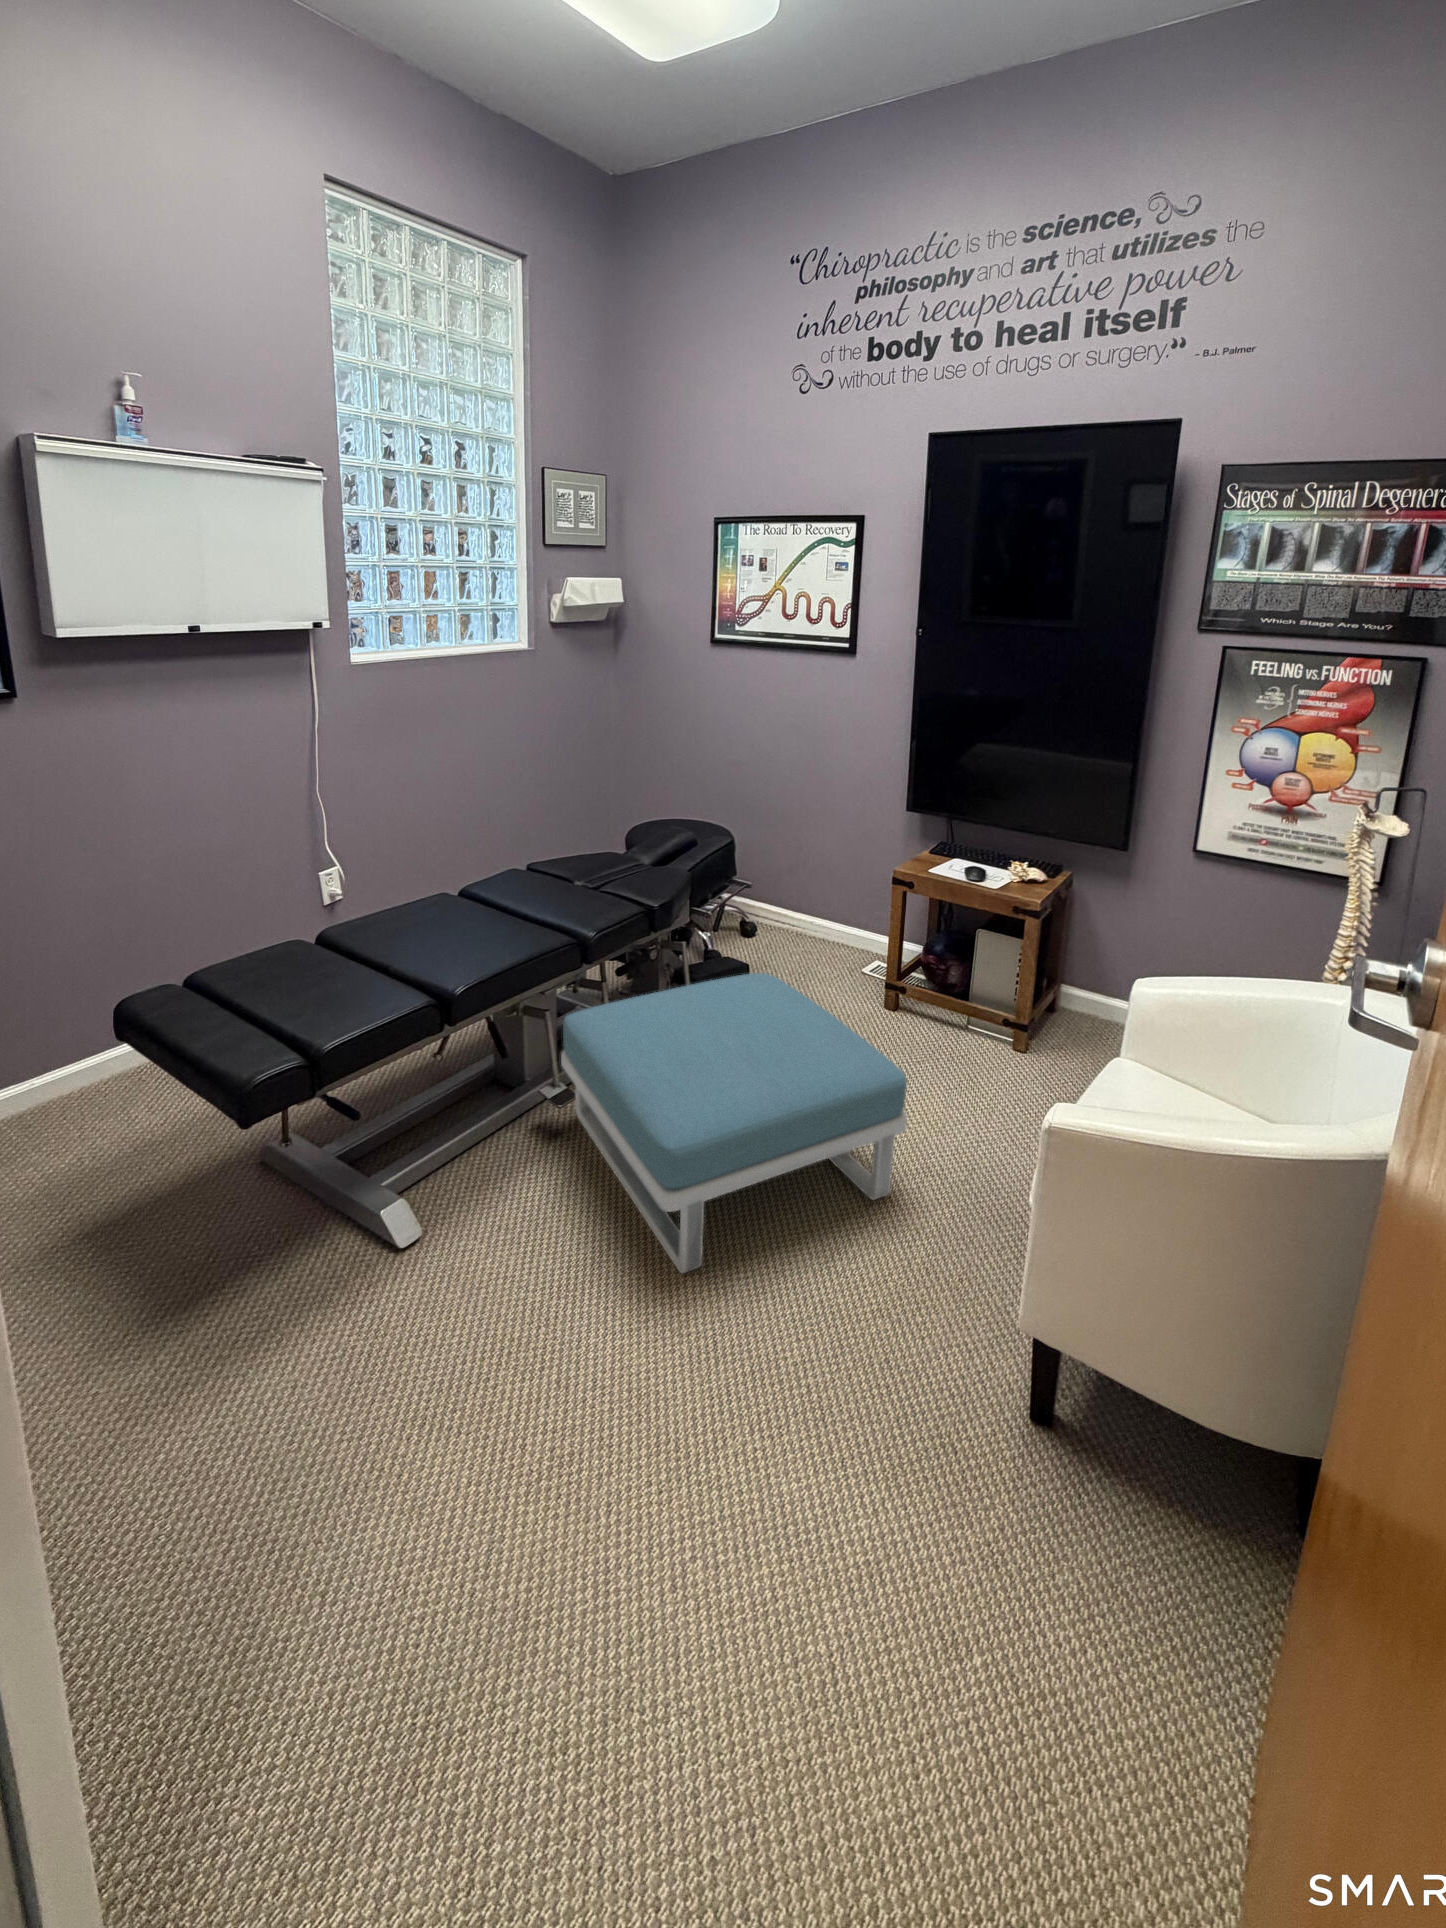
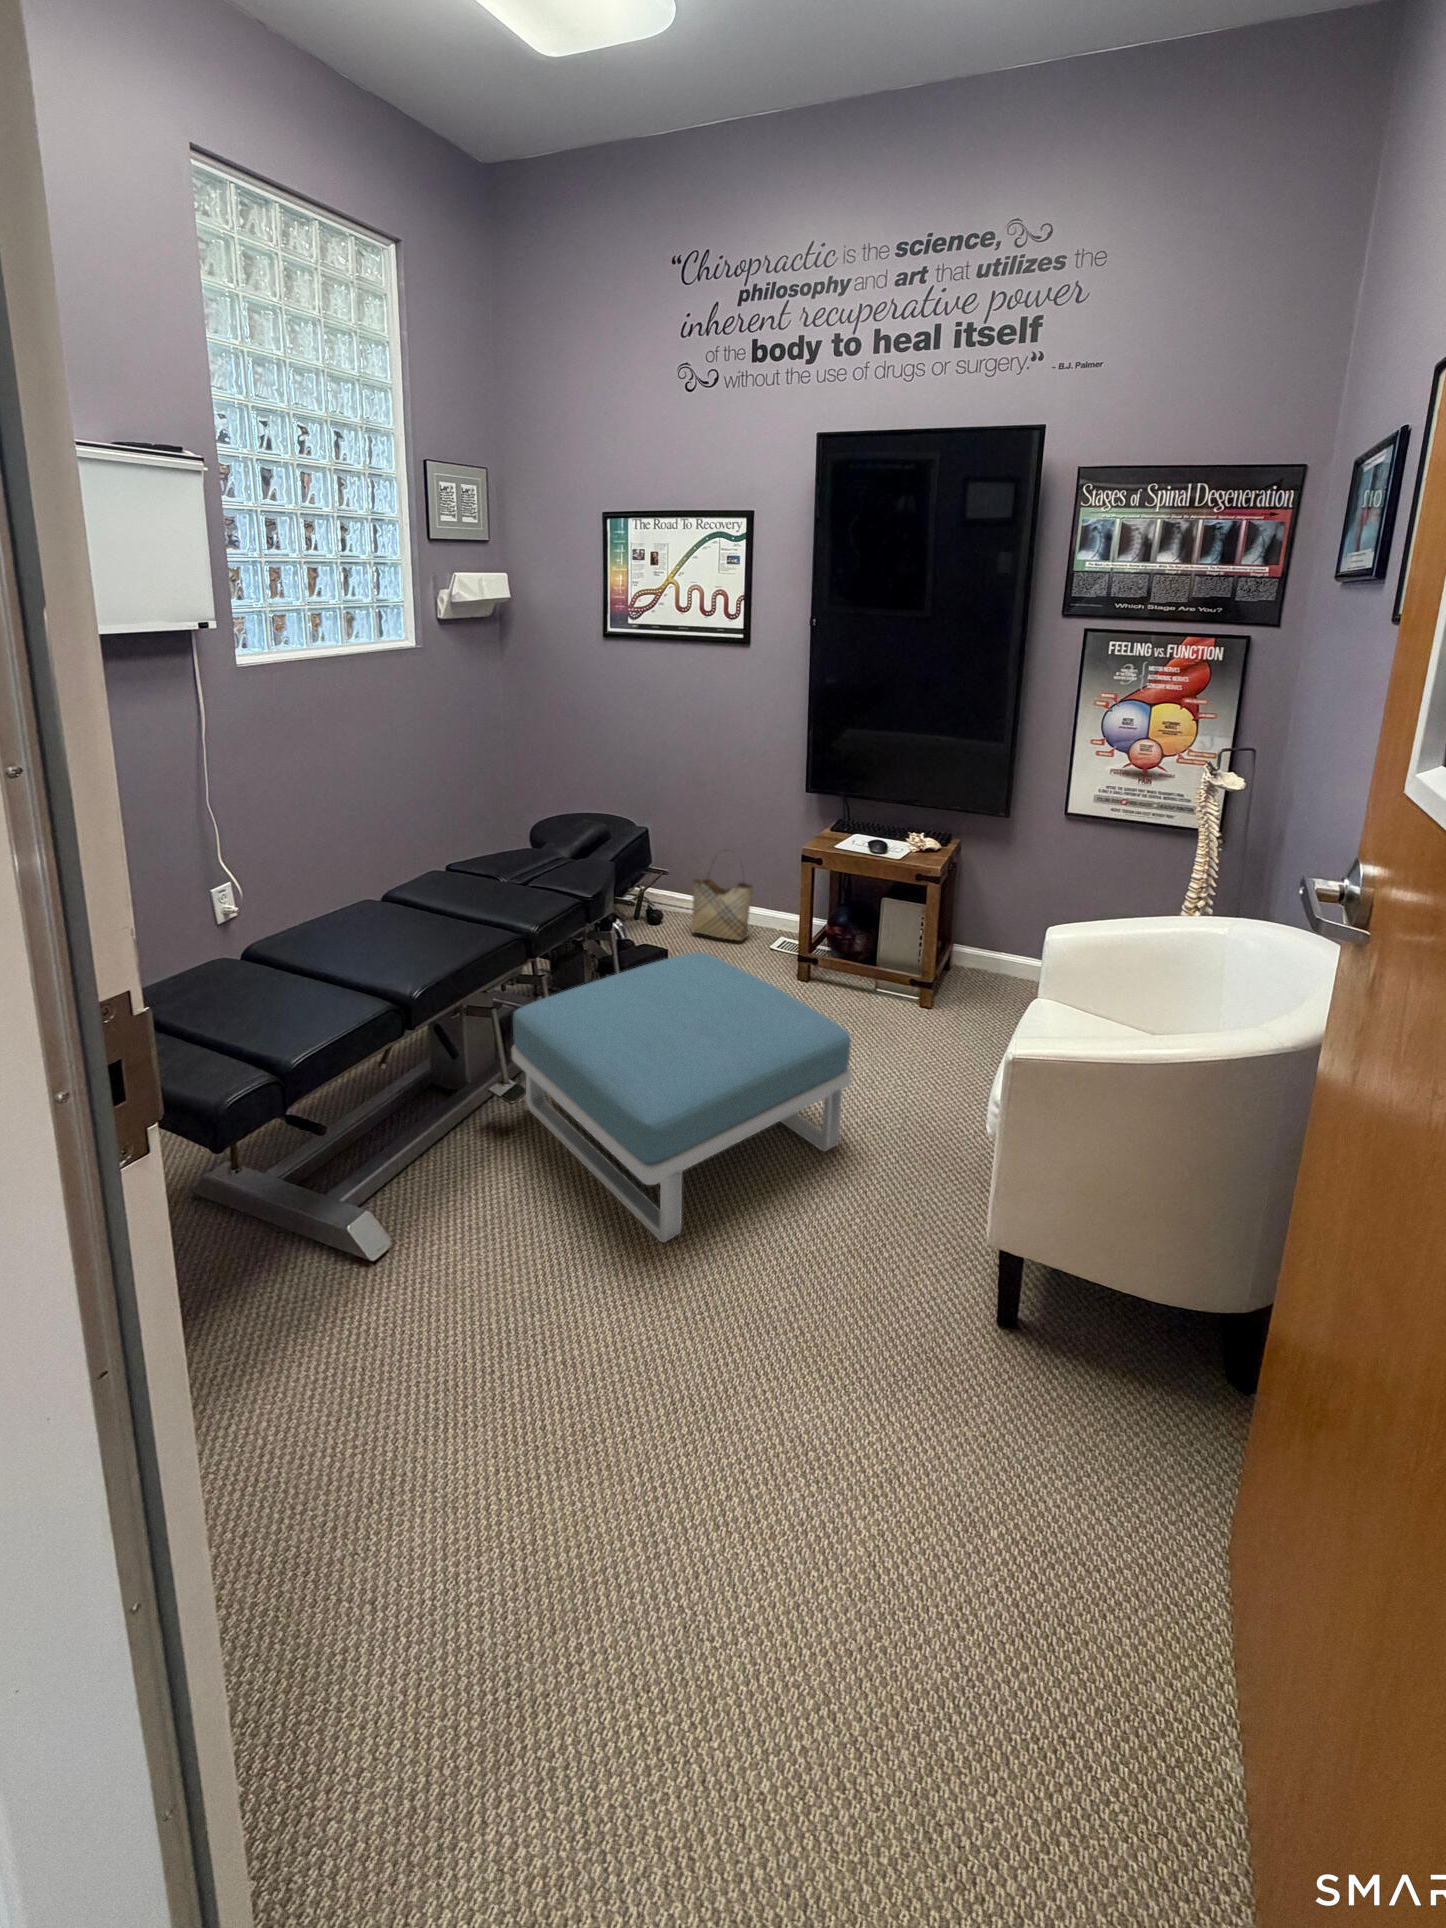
woven basket: none [778,868,846,965] -> present [691,854,753,941]

